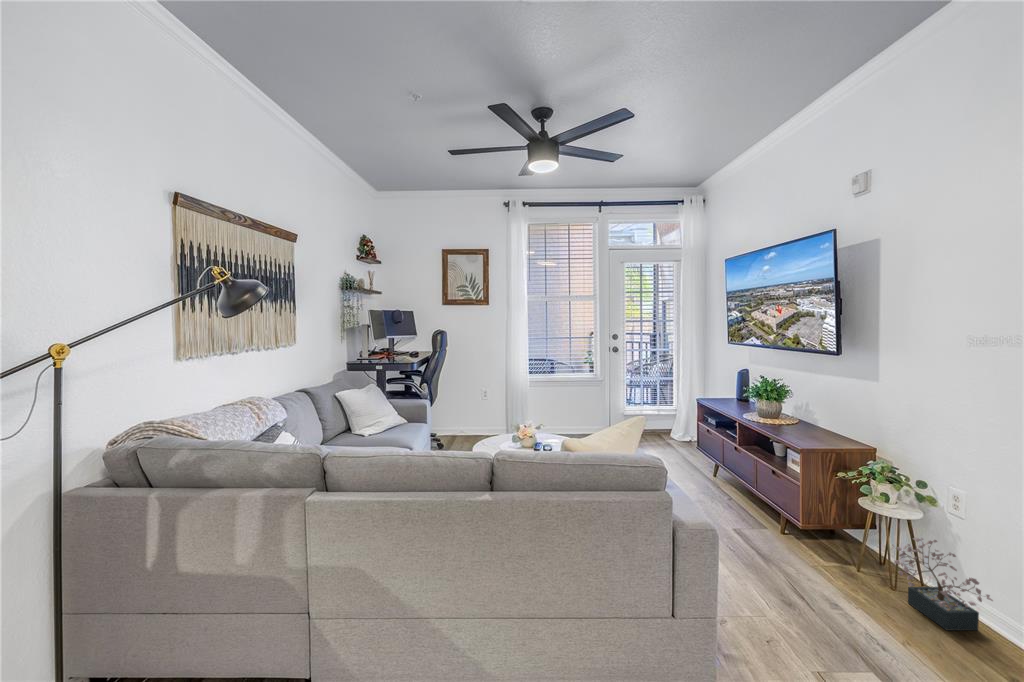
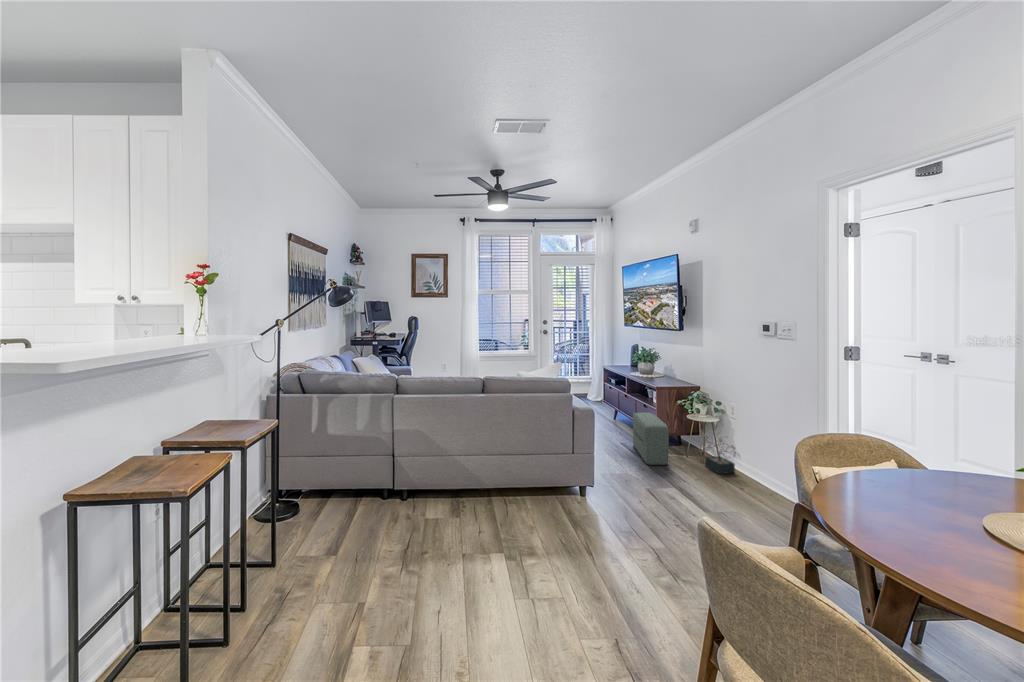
pouf: none [757,486,836,594] -> present [633,412,669,465]

